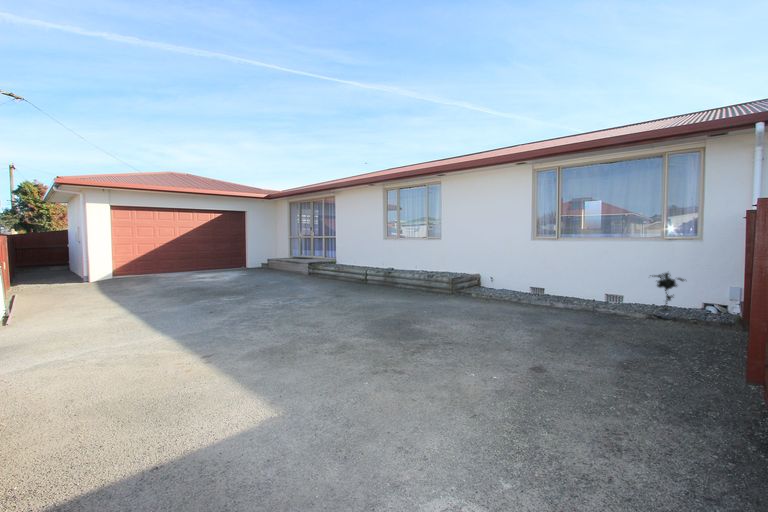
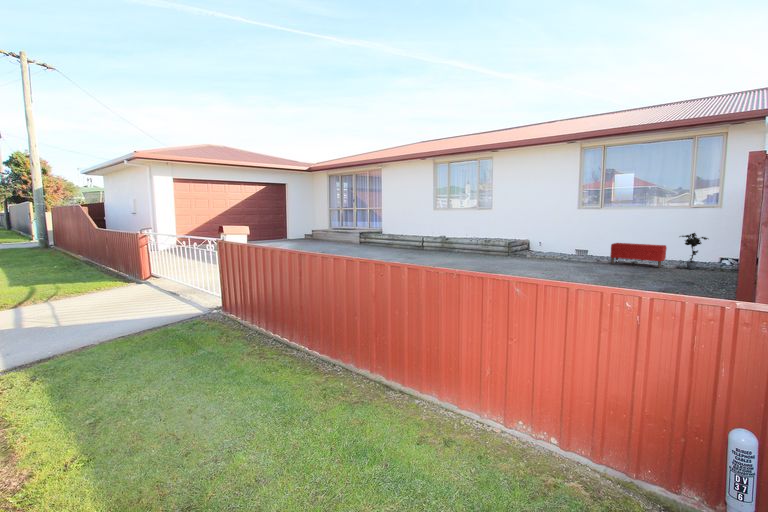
bench: none [565,282,634,316] -> present [610,243,667,268]

